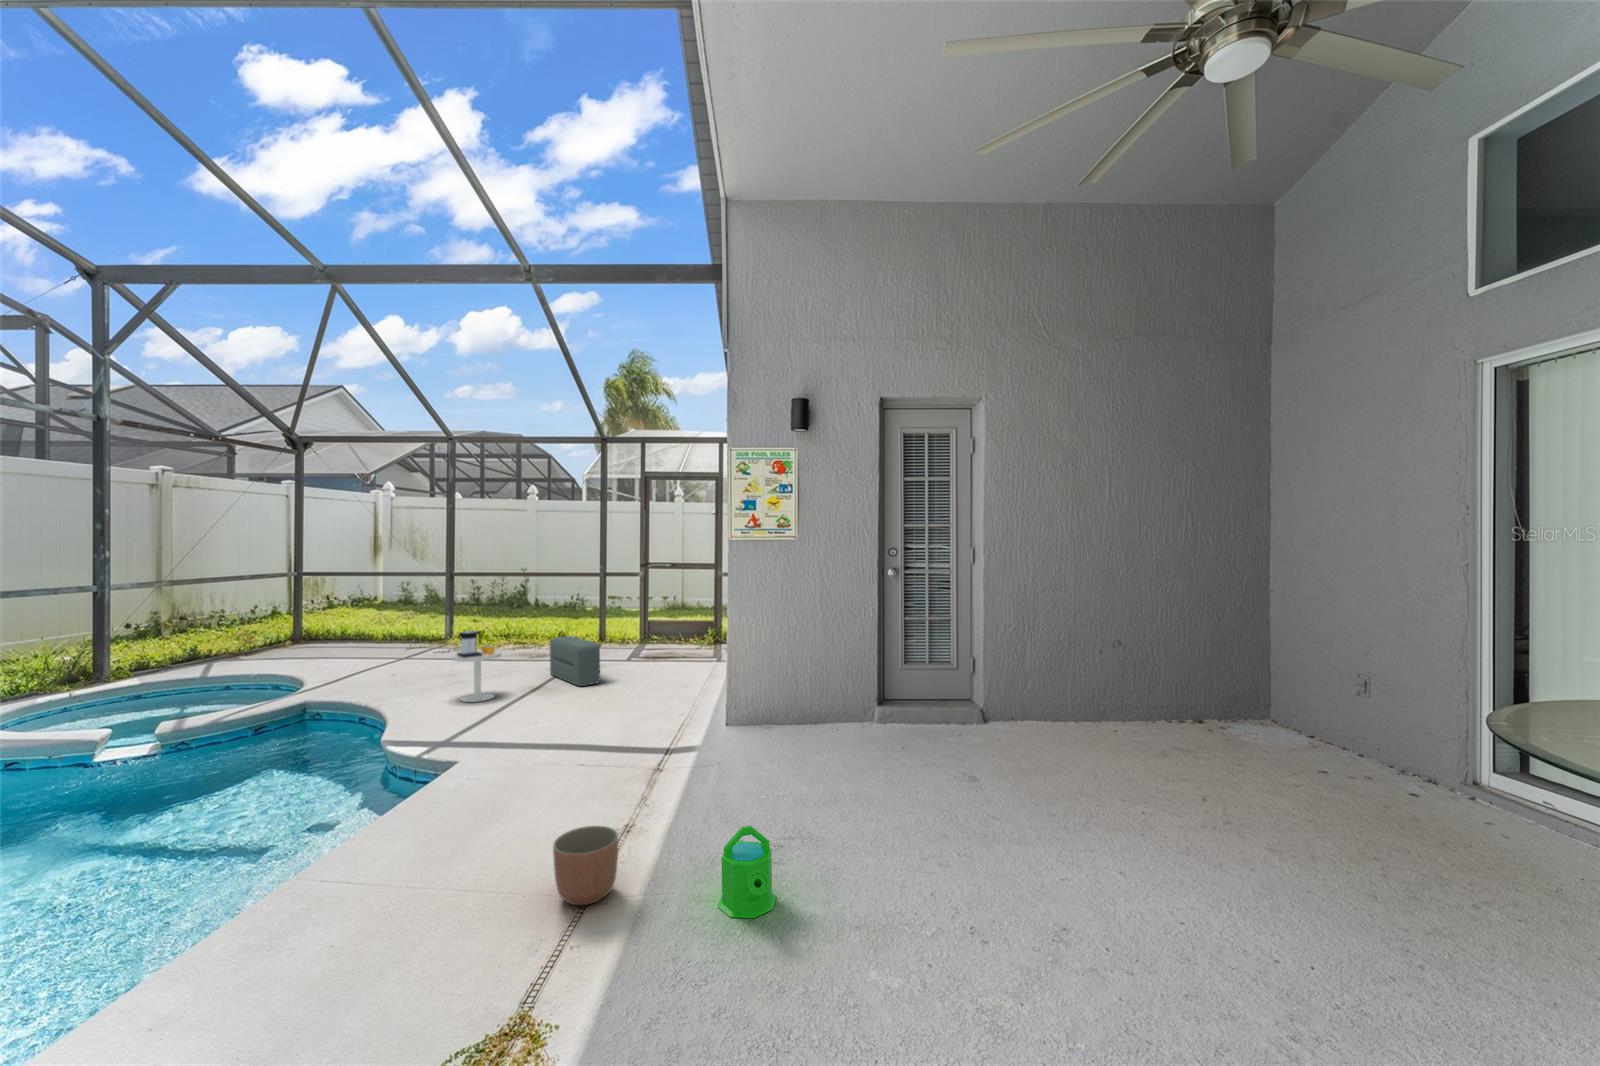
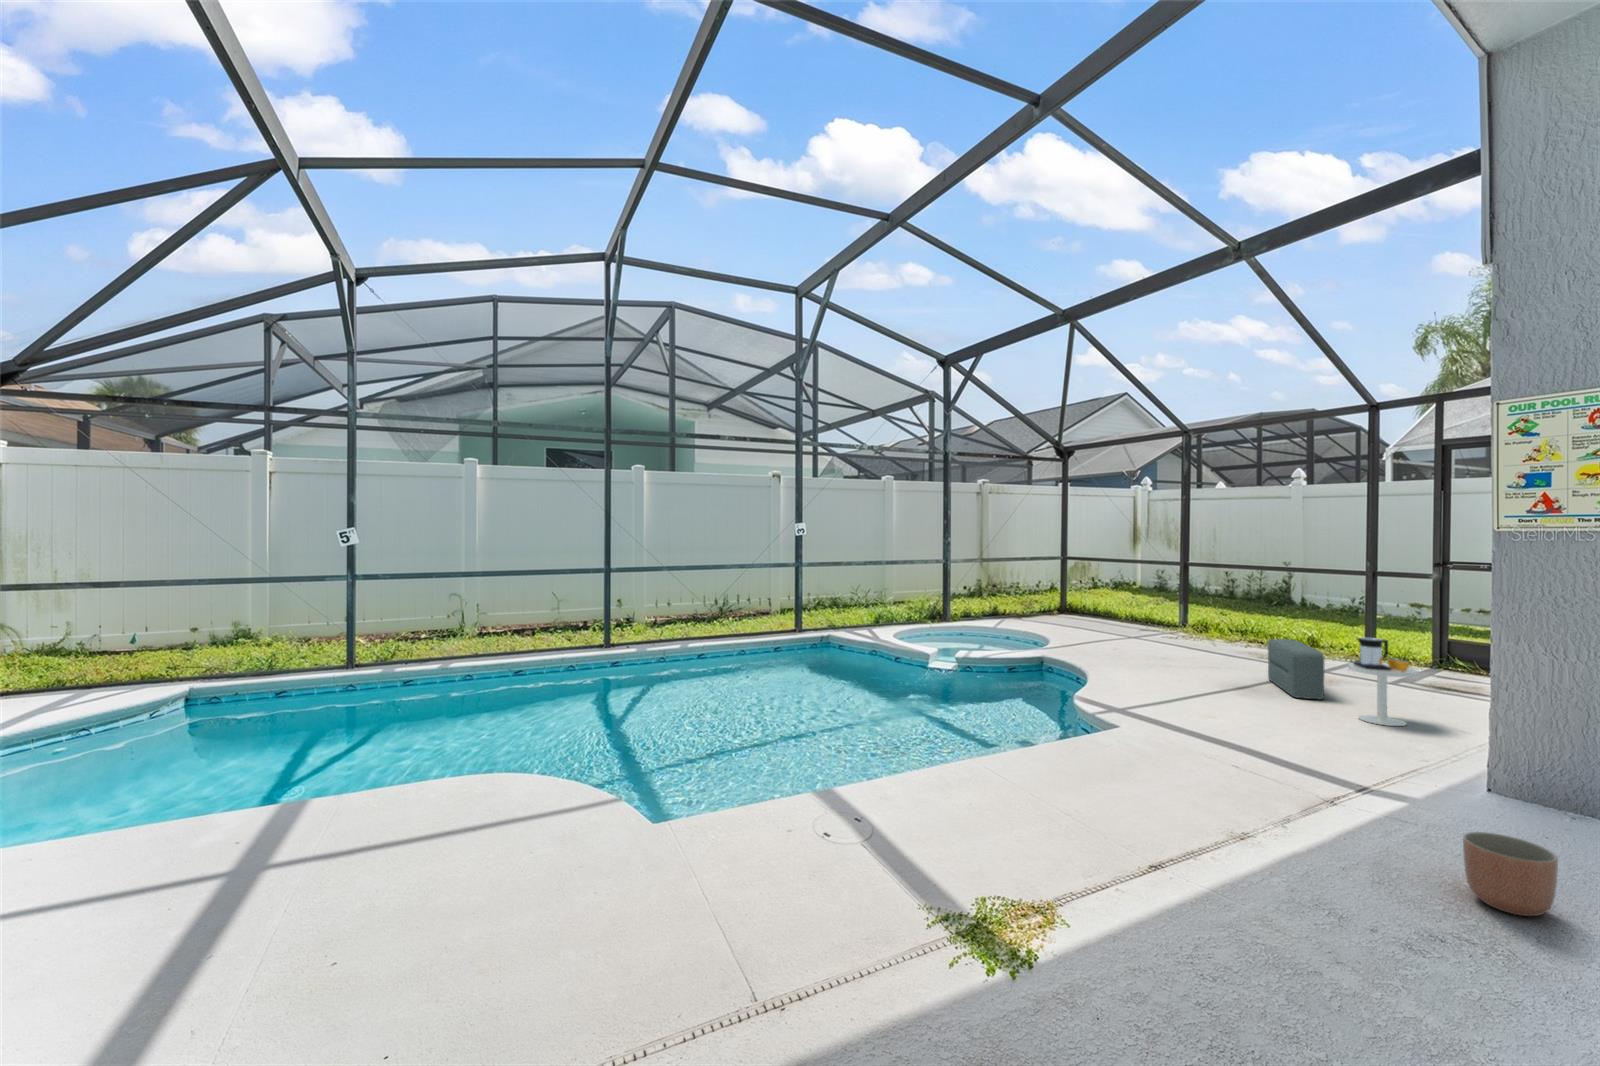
side table: present [452,631,501,702] -> present [1348,638,1418,726]
planter: present [553,826,618,905] -> present [1463,832,1558,916]
watering can: present [718,826,776,918] -> none [1285,861,1372,971]

